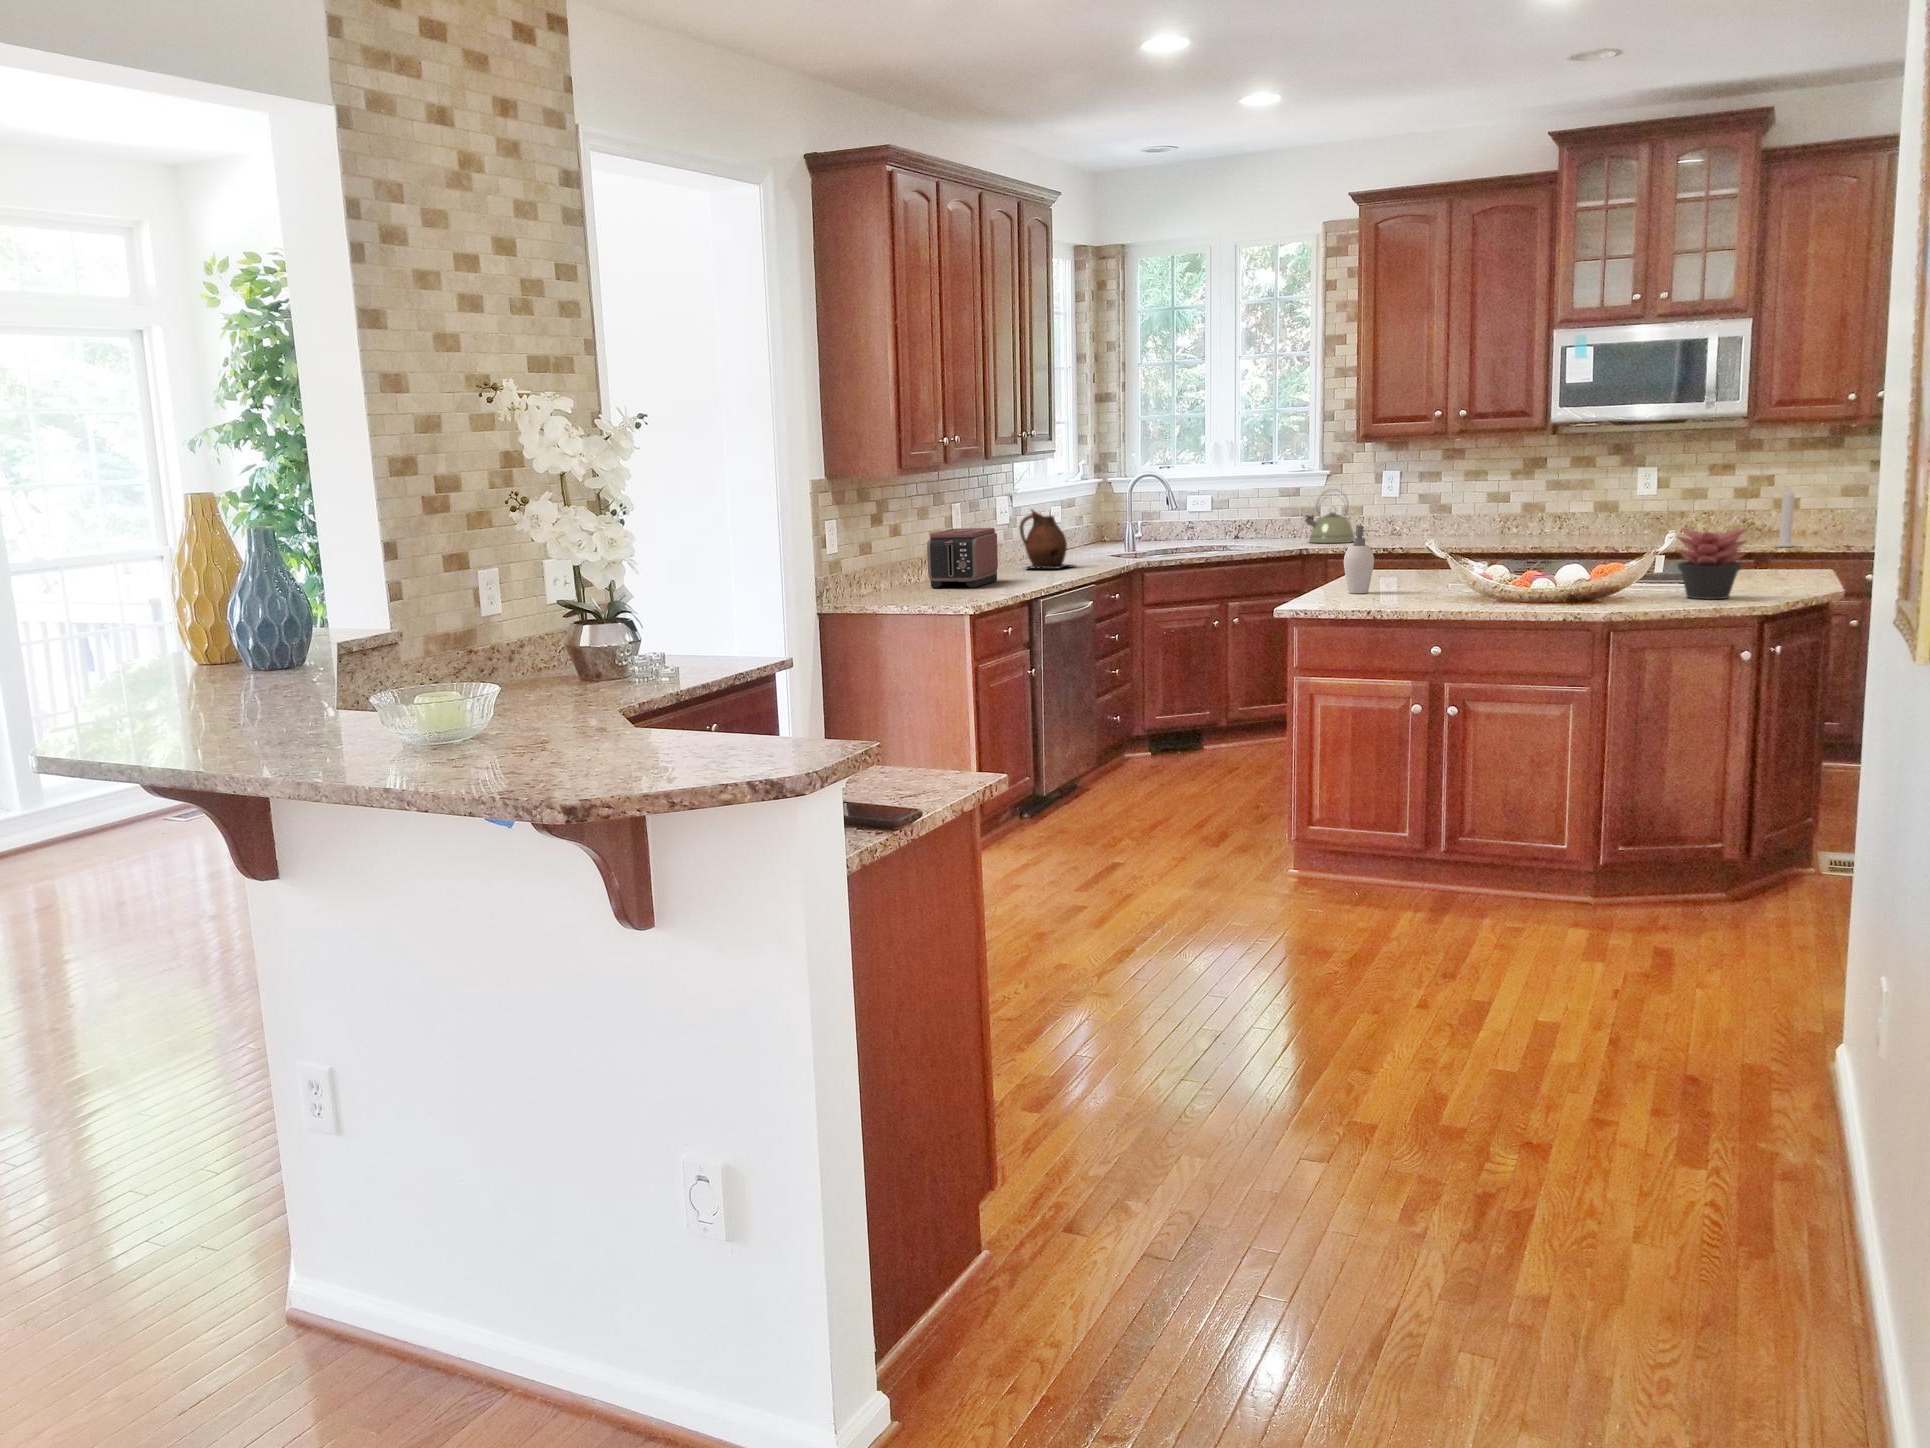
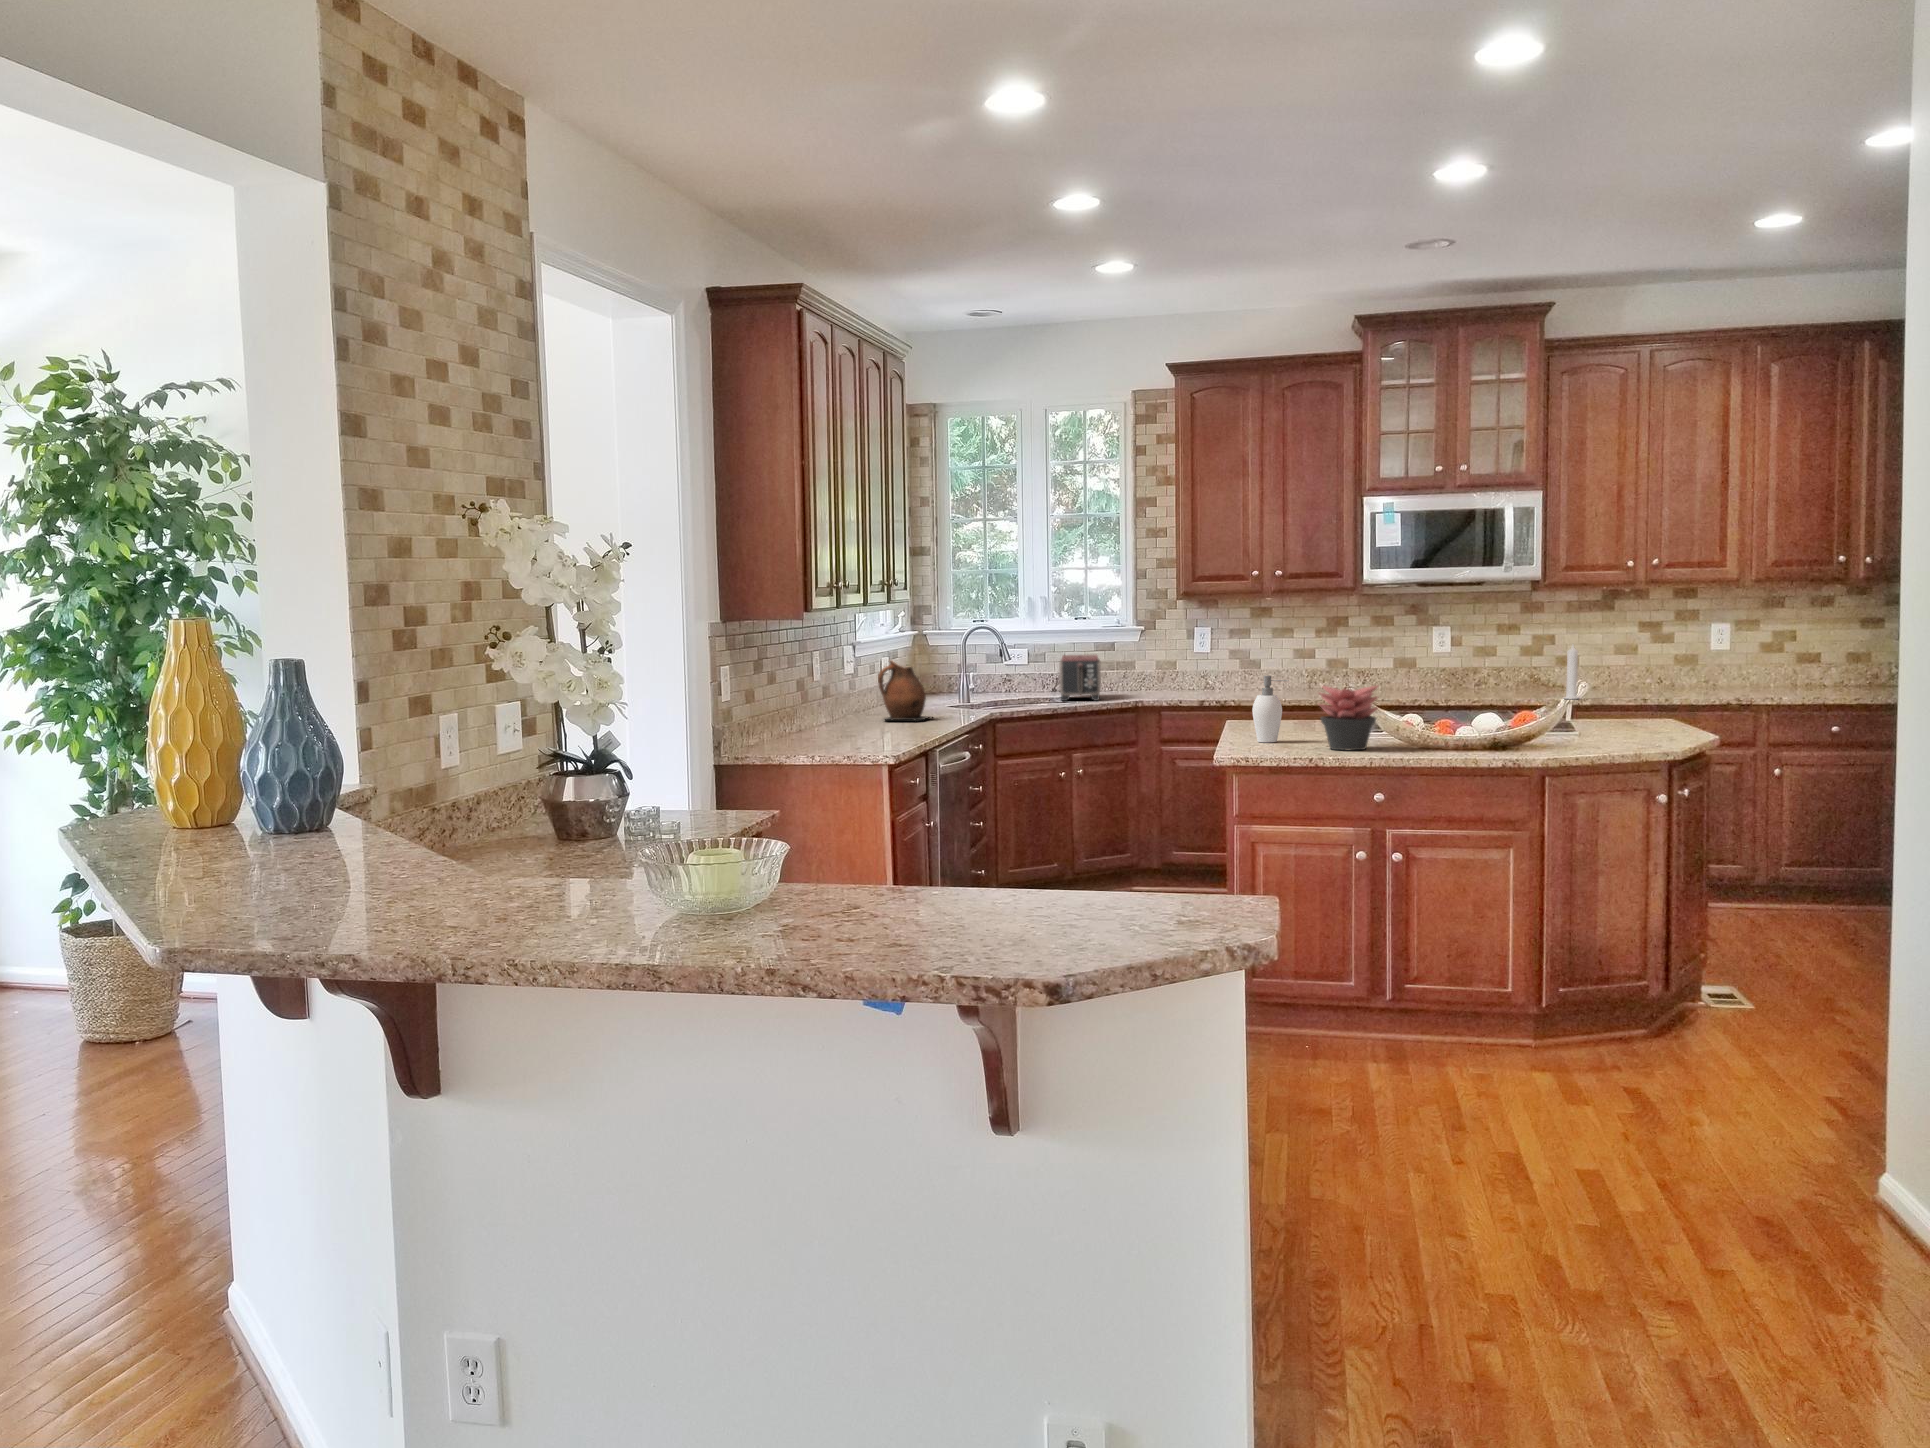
kettle: present [1305,491,1355,543] -> none [1123,644,1173,696]
toaster: present [927,528,998,588] -> present [1059,655,1101,701]
succulent plant: present [1676,529,1747,599] -> present [1319,685,1378,750]

